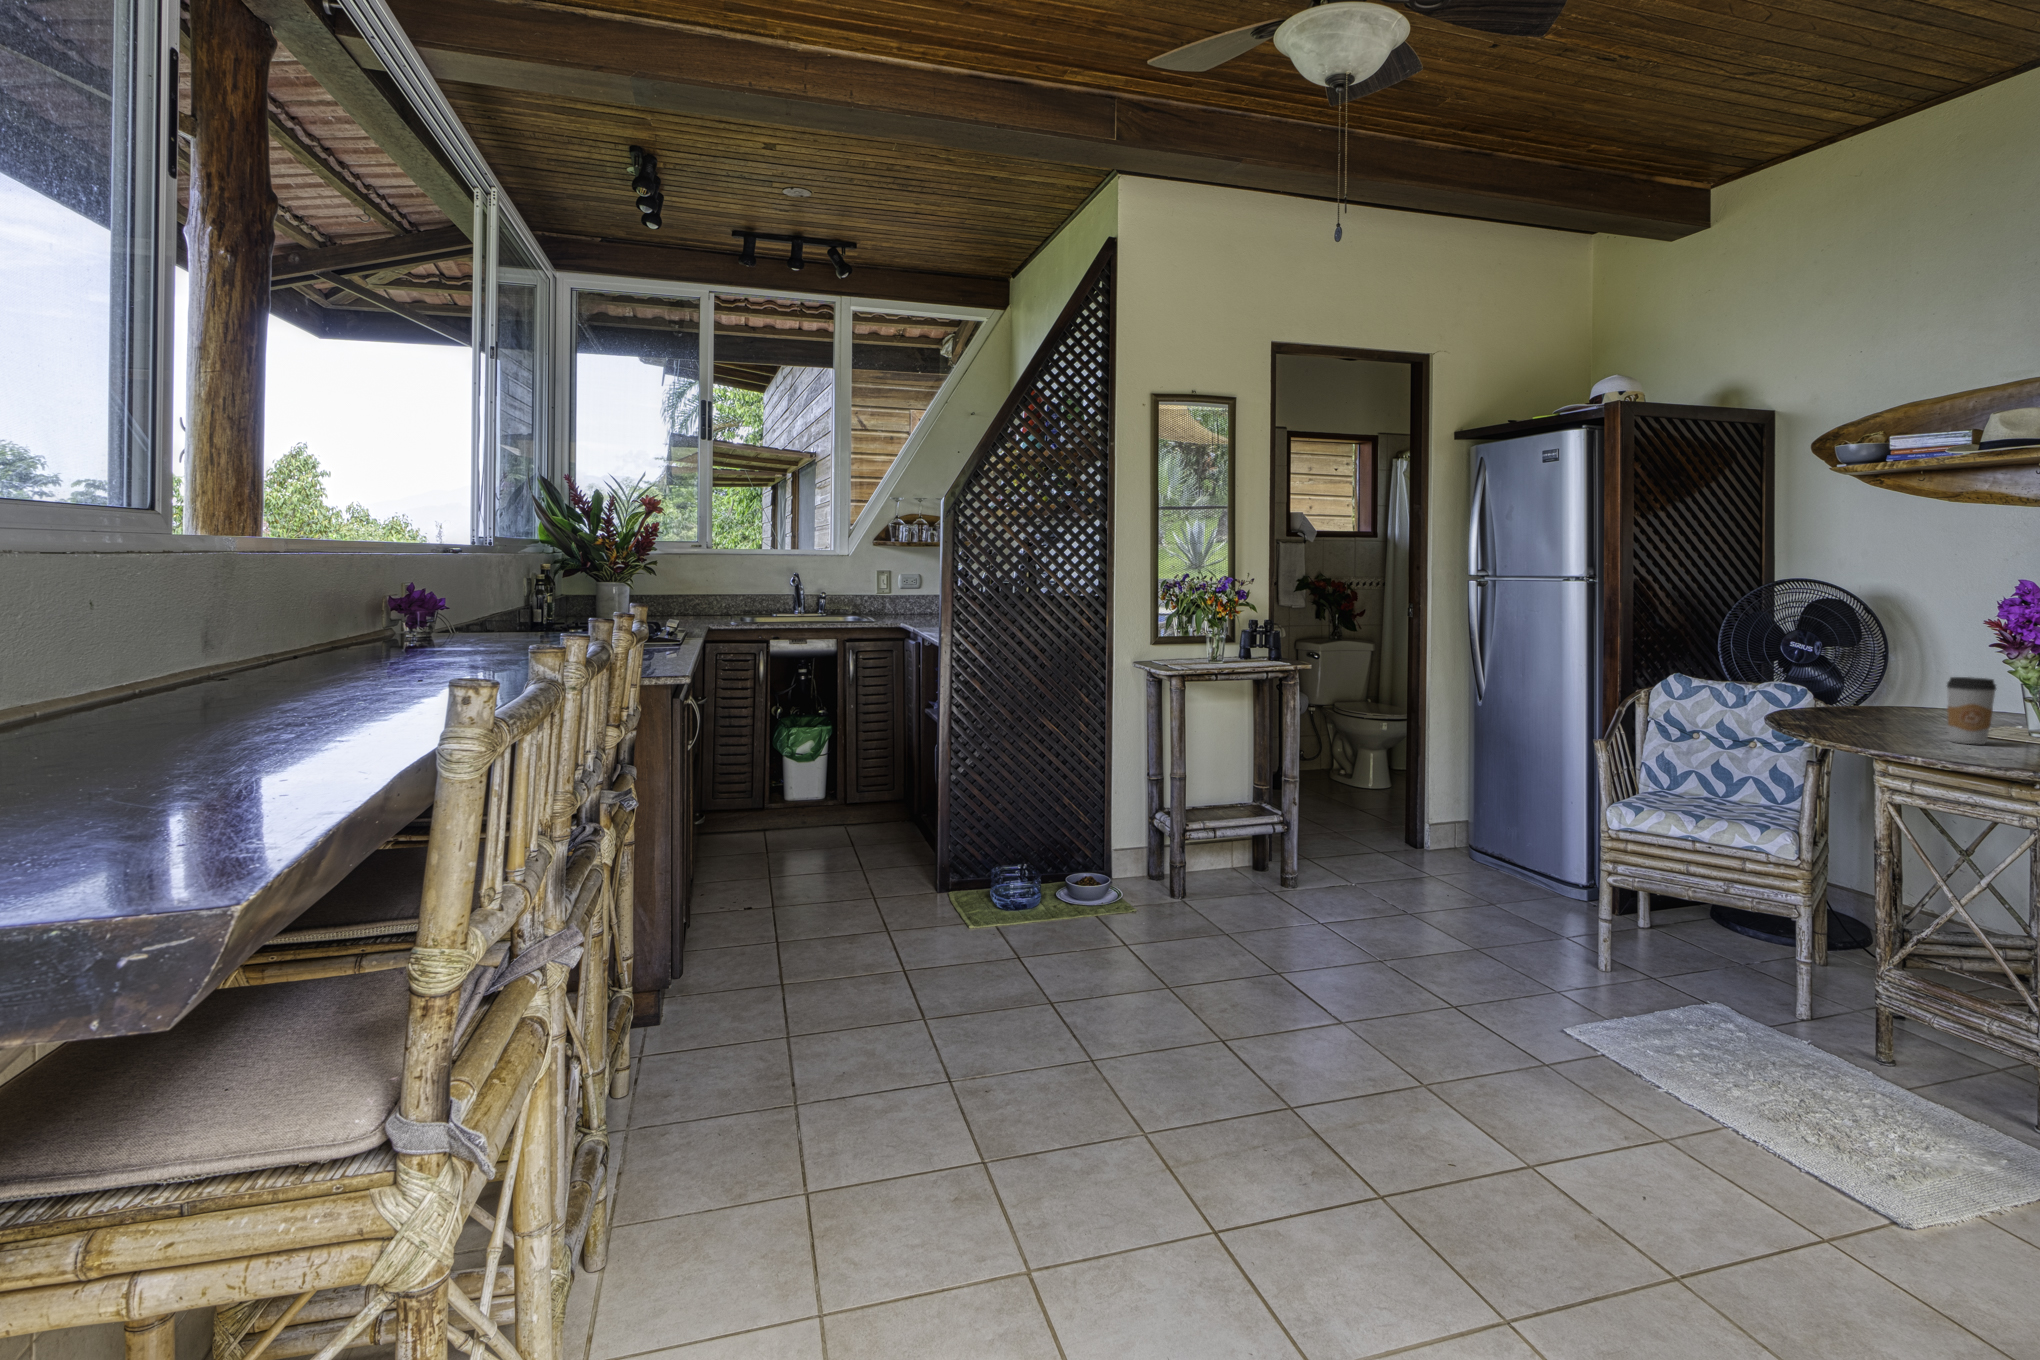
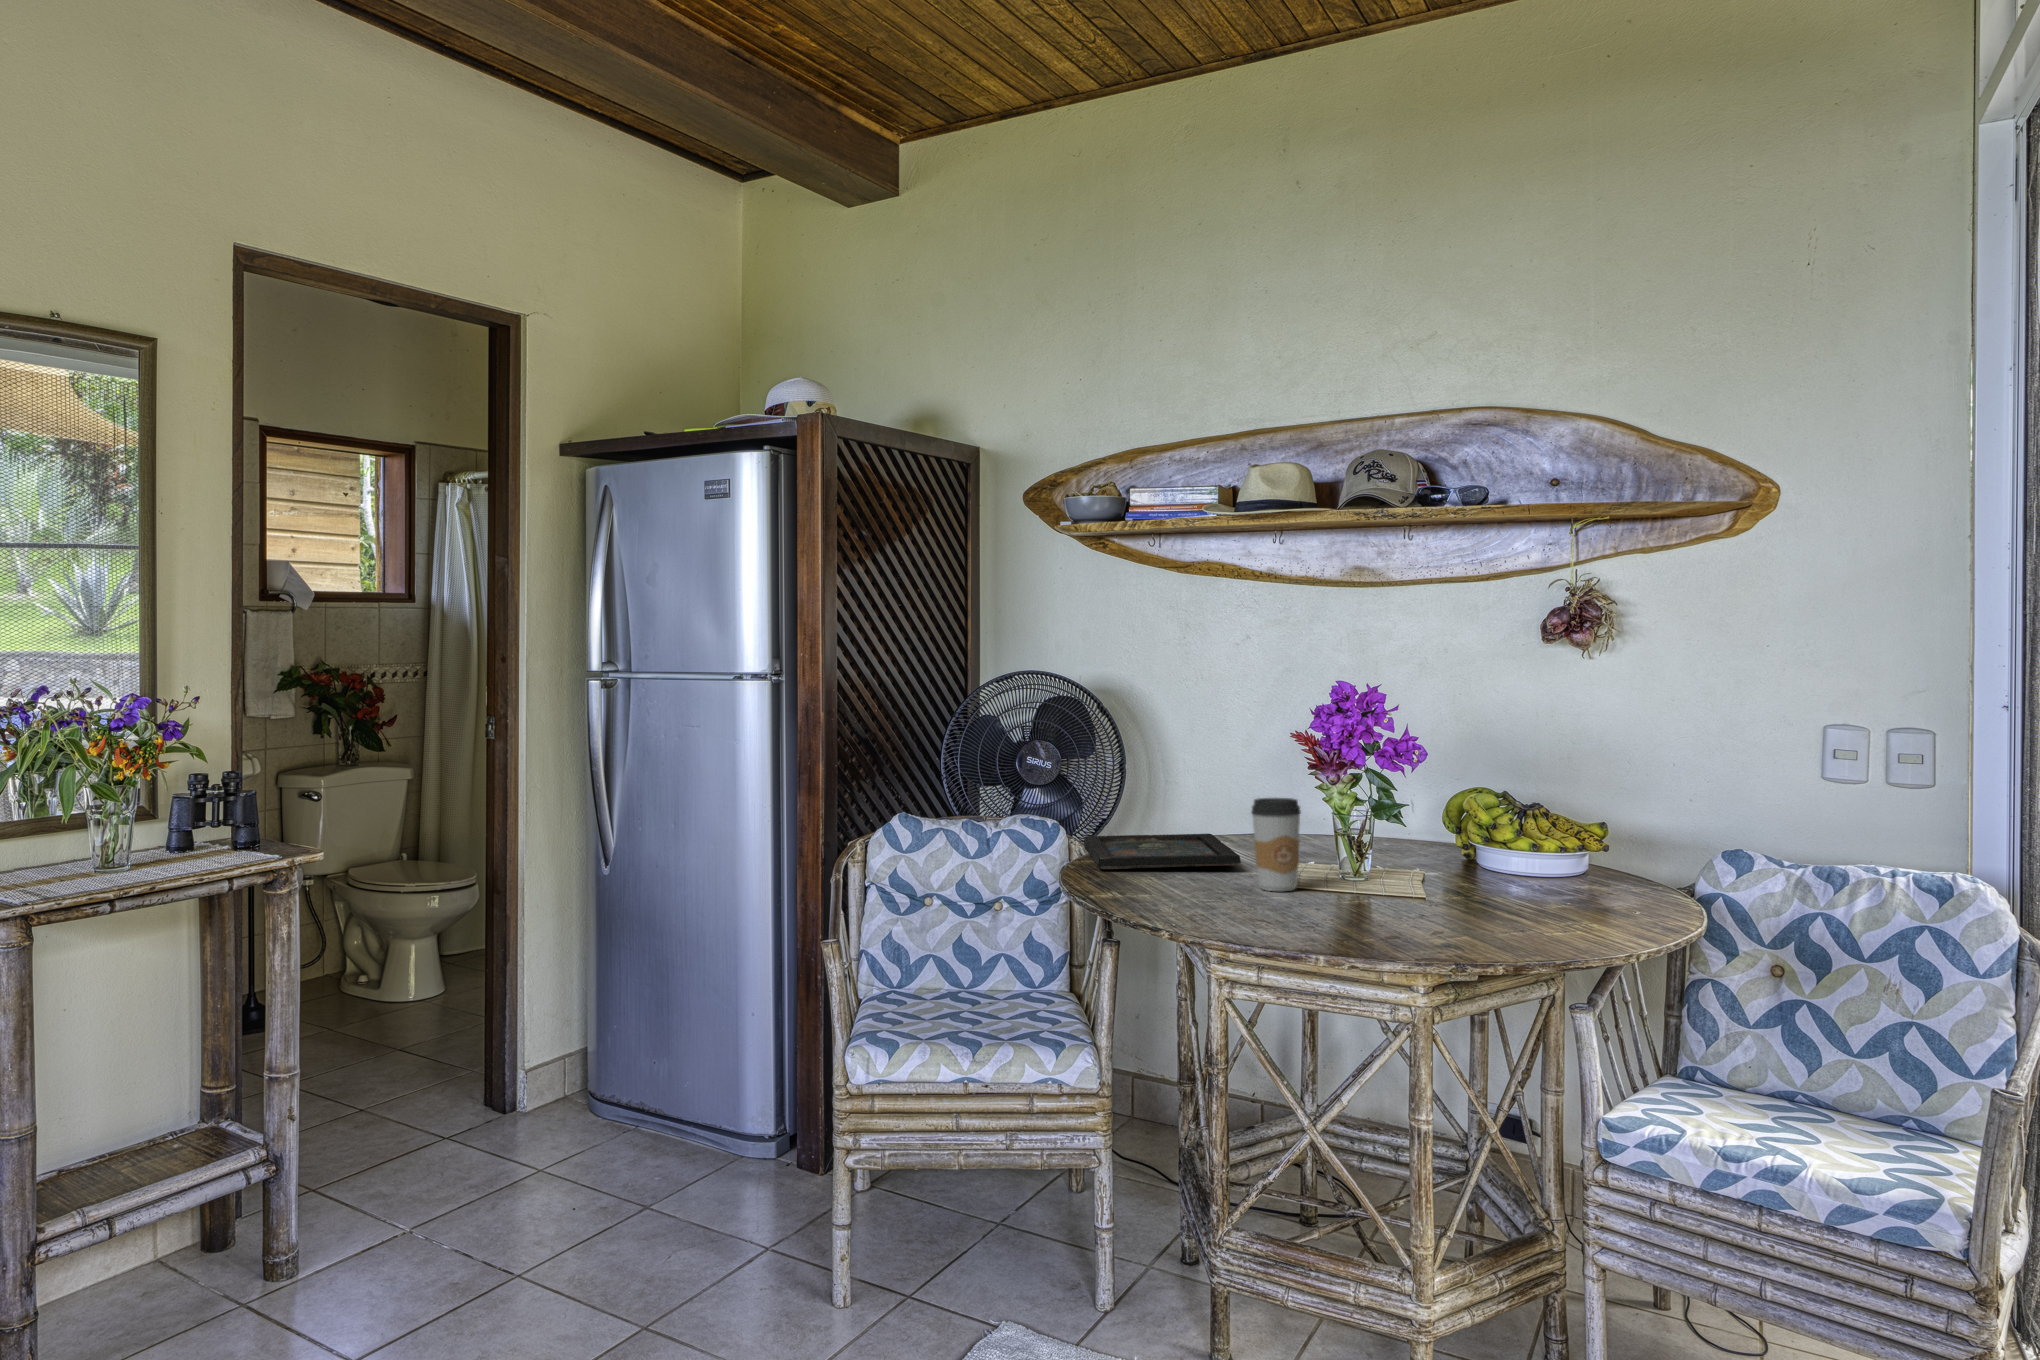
tray: none [1816,701,1958,728] -> present [1084,834,1241,869]

